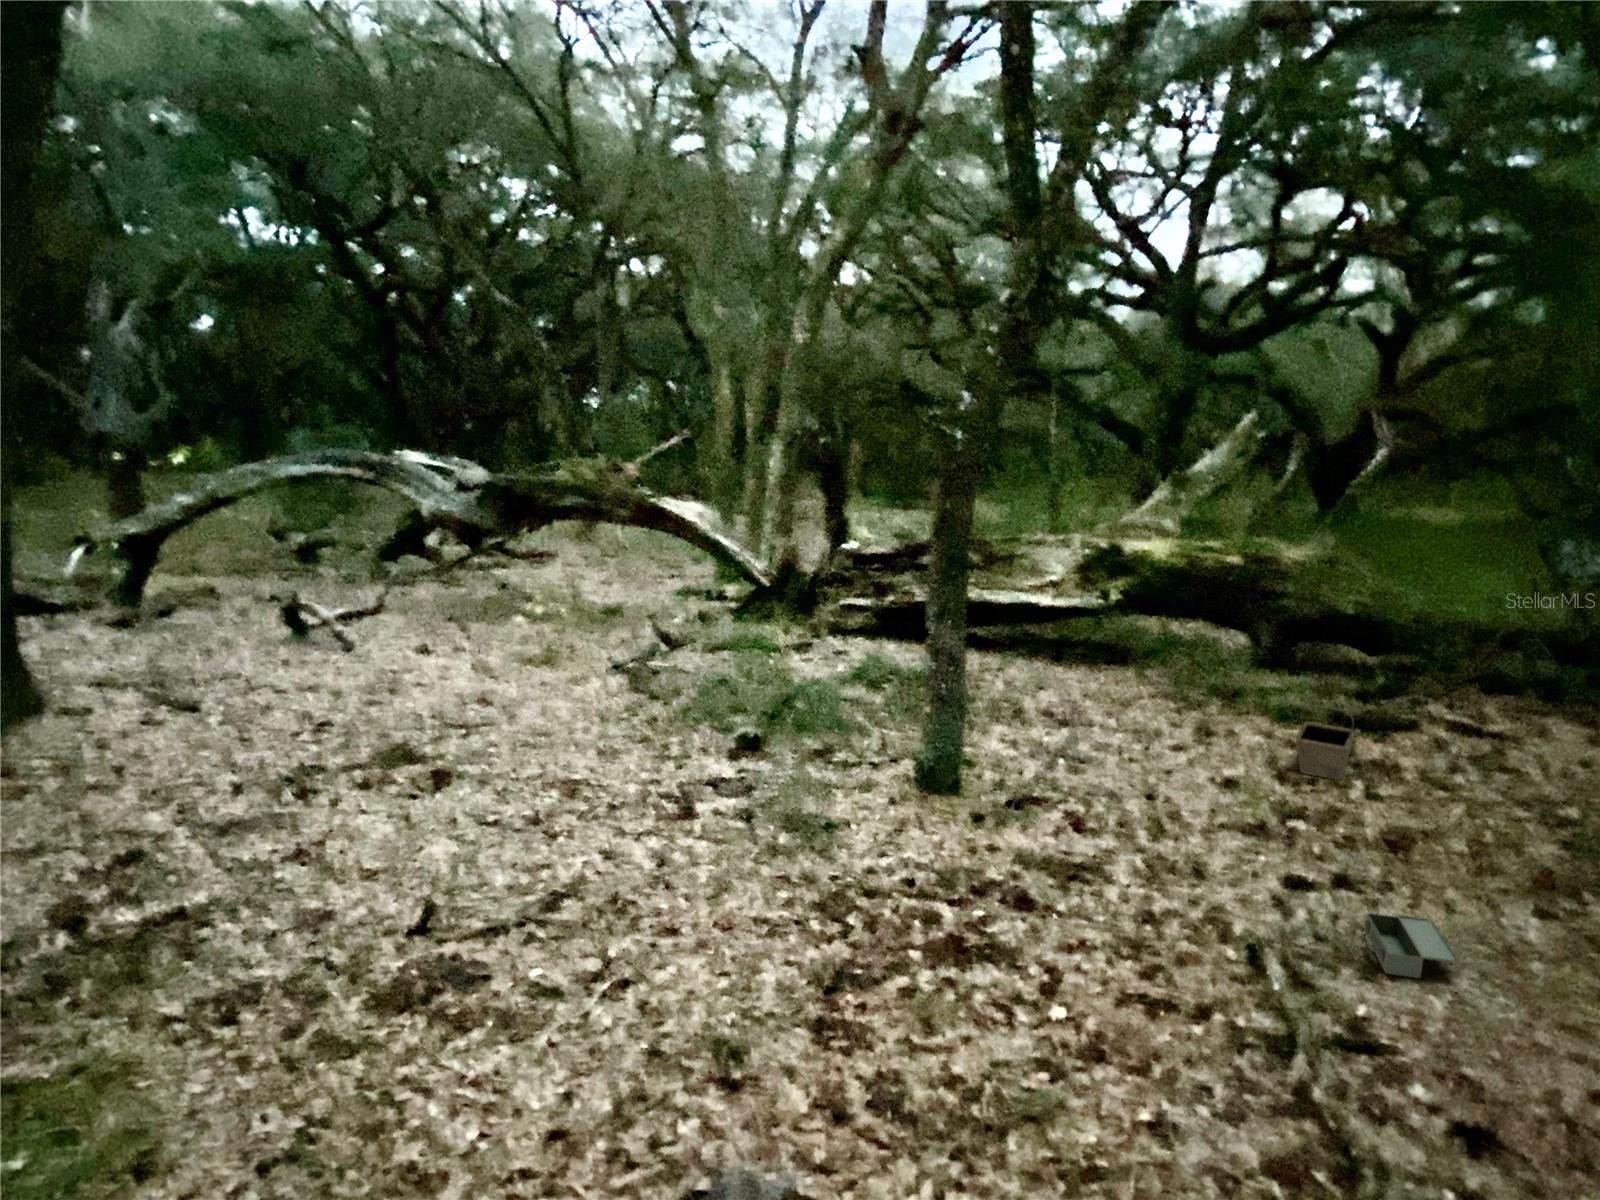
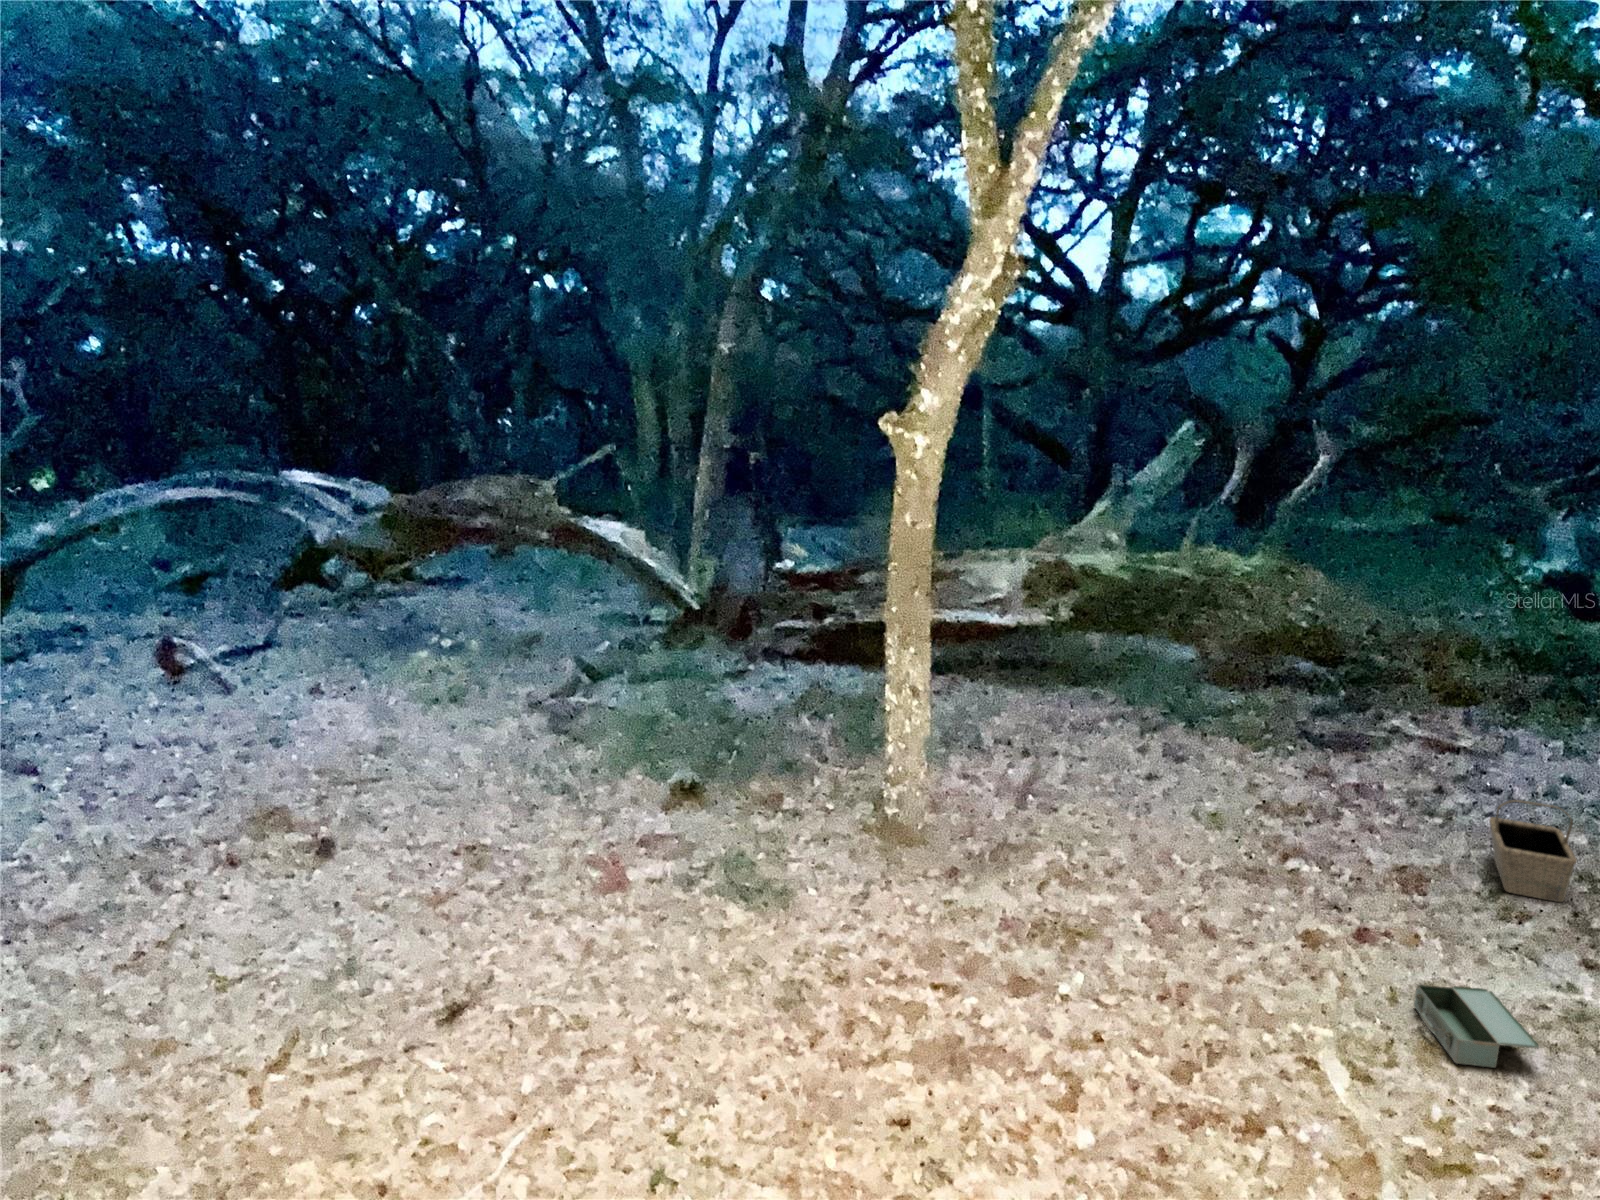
basket: present [1296,705,1354,780] -> present [1490,800,1577,902]

